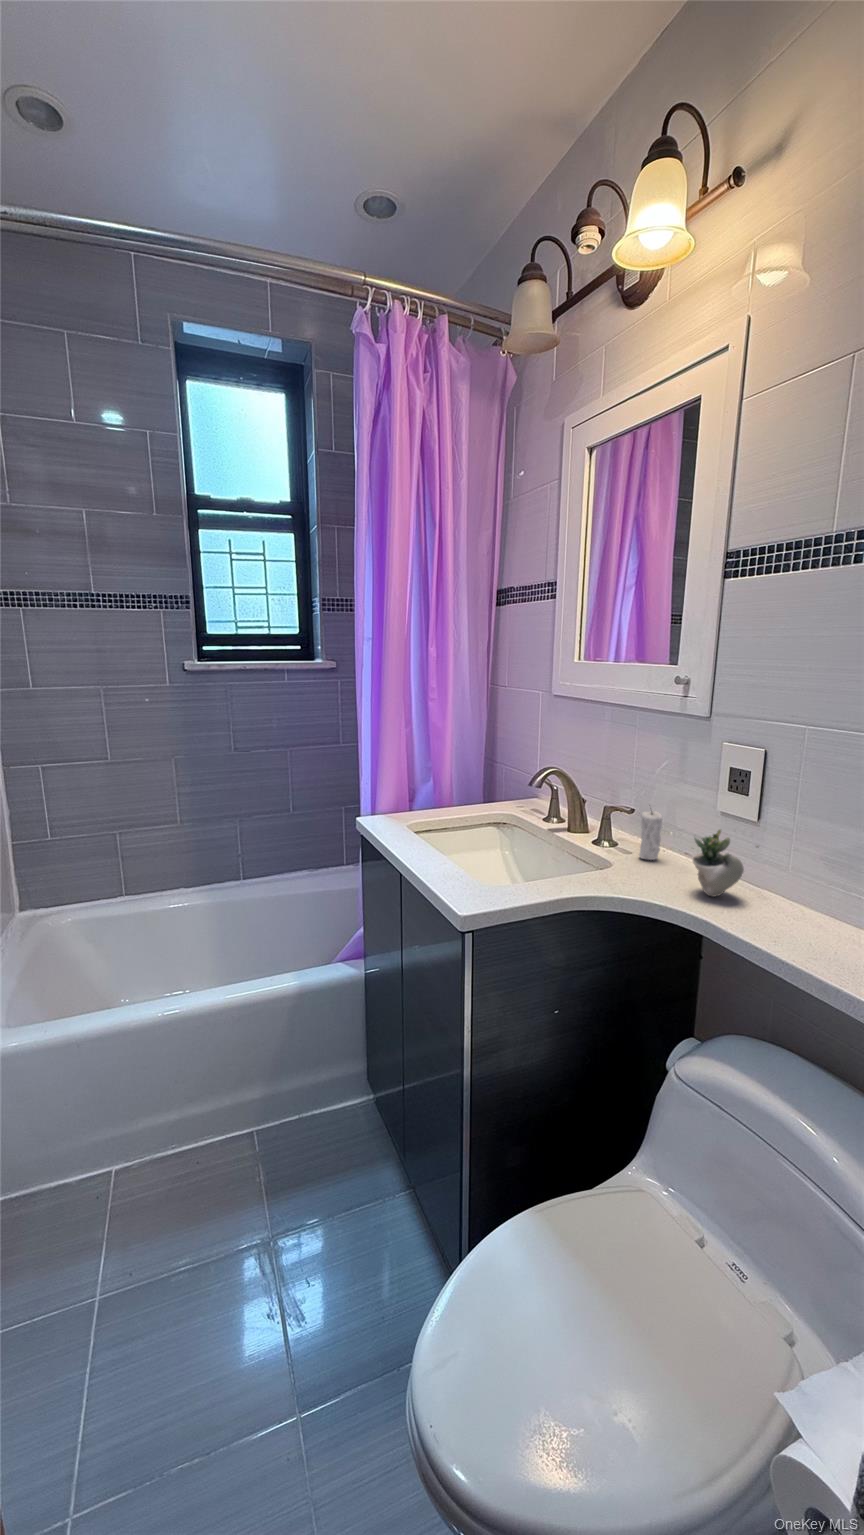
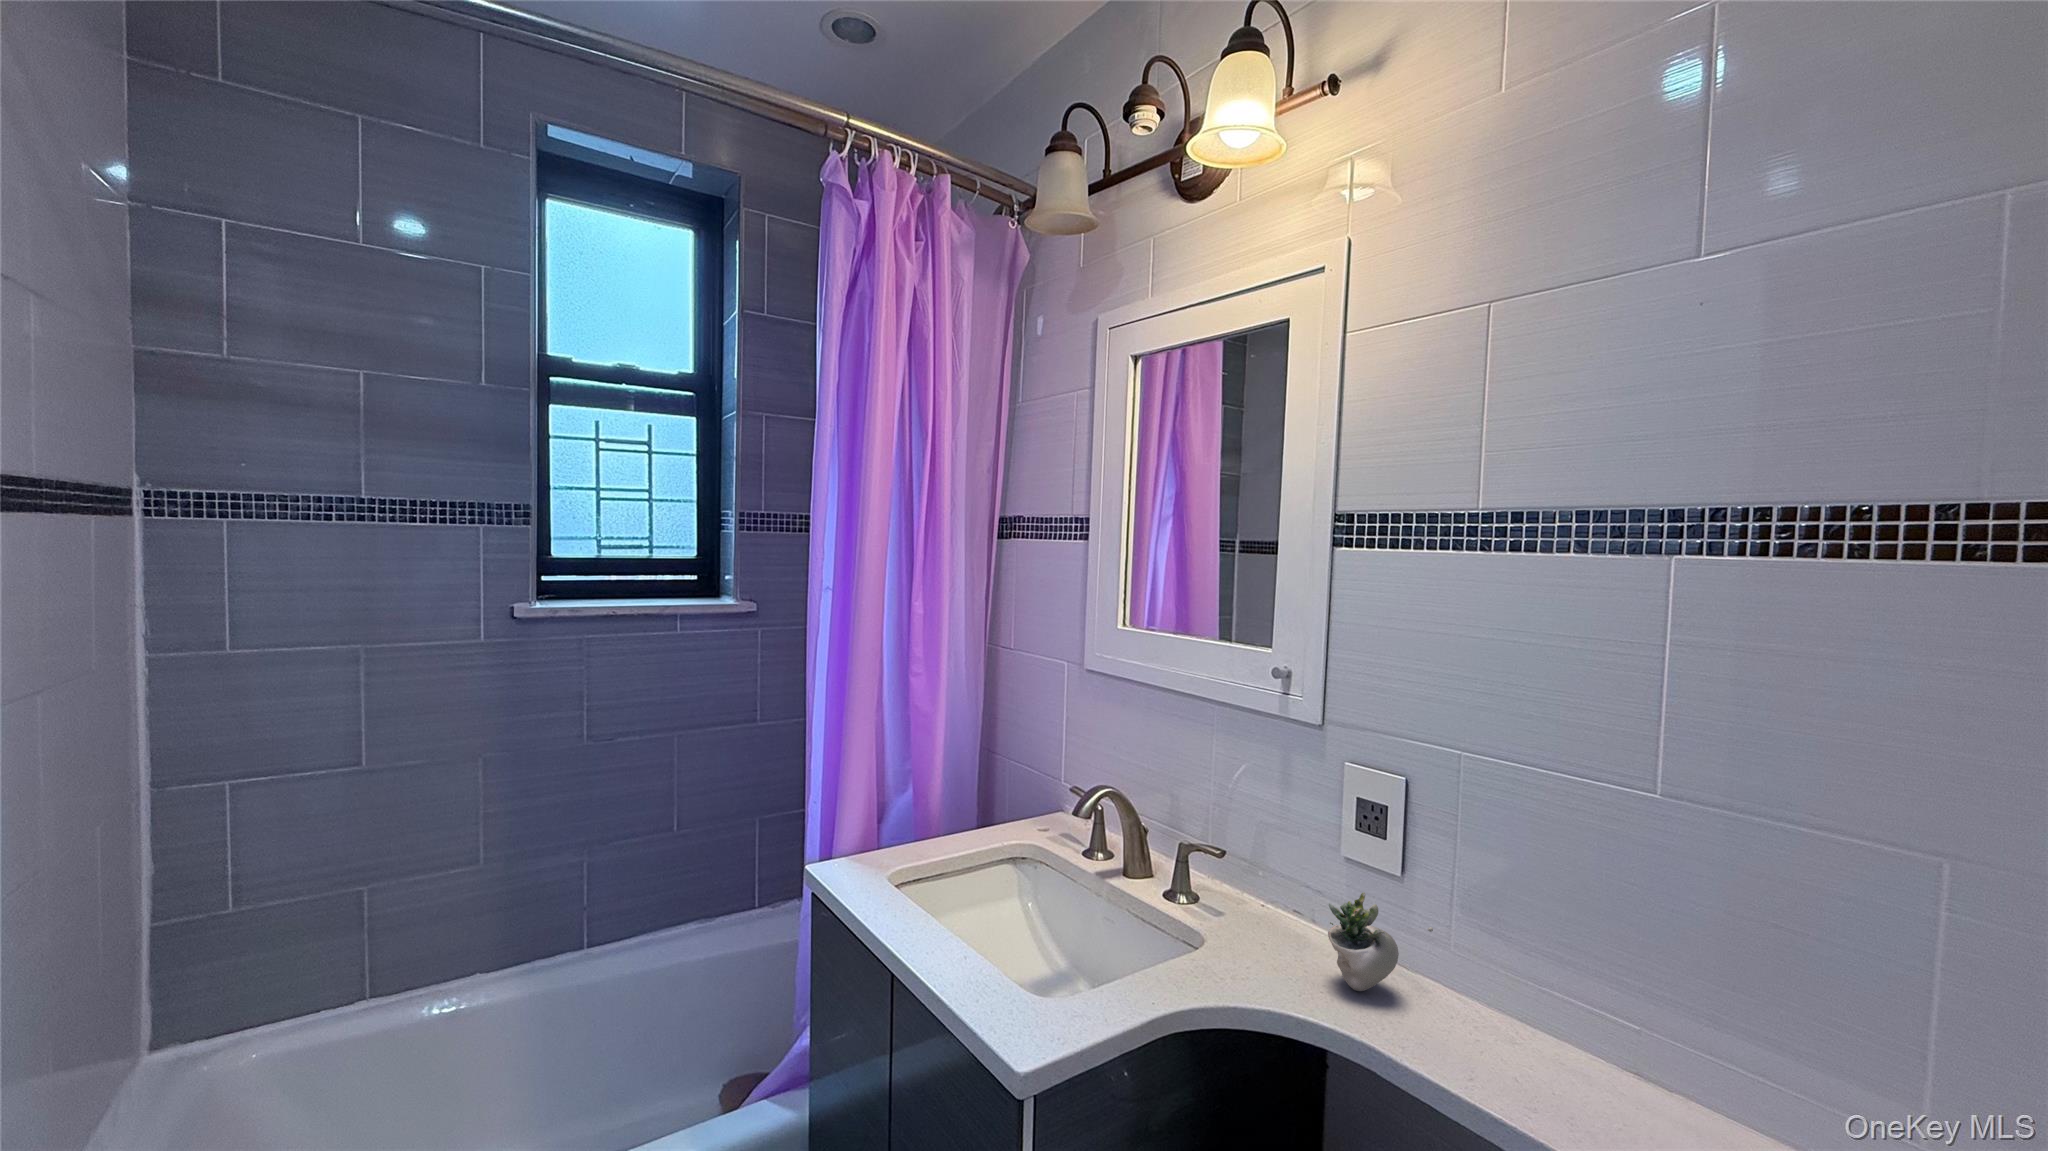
candle: present [639,811,662,860] -> none [1237,841,1268,925]

